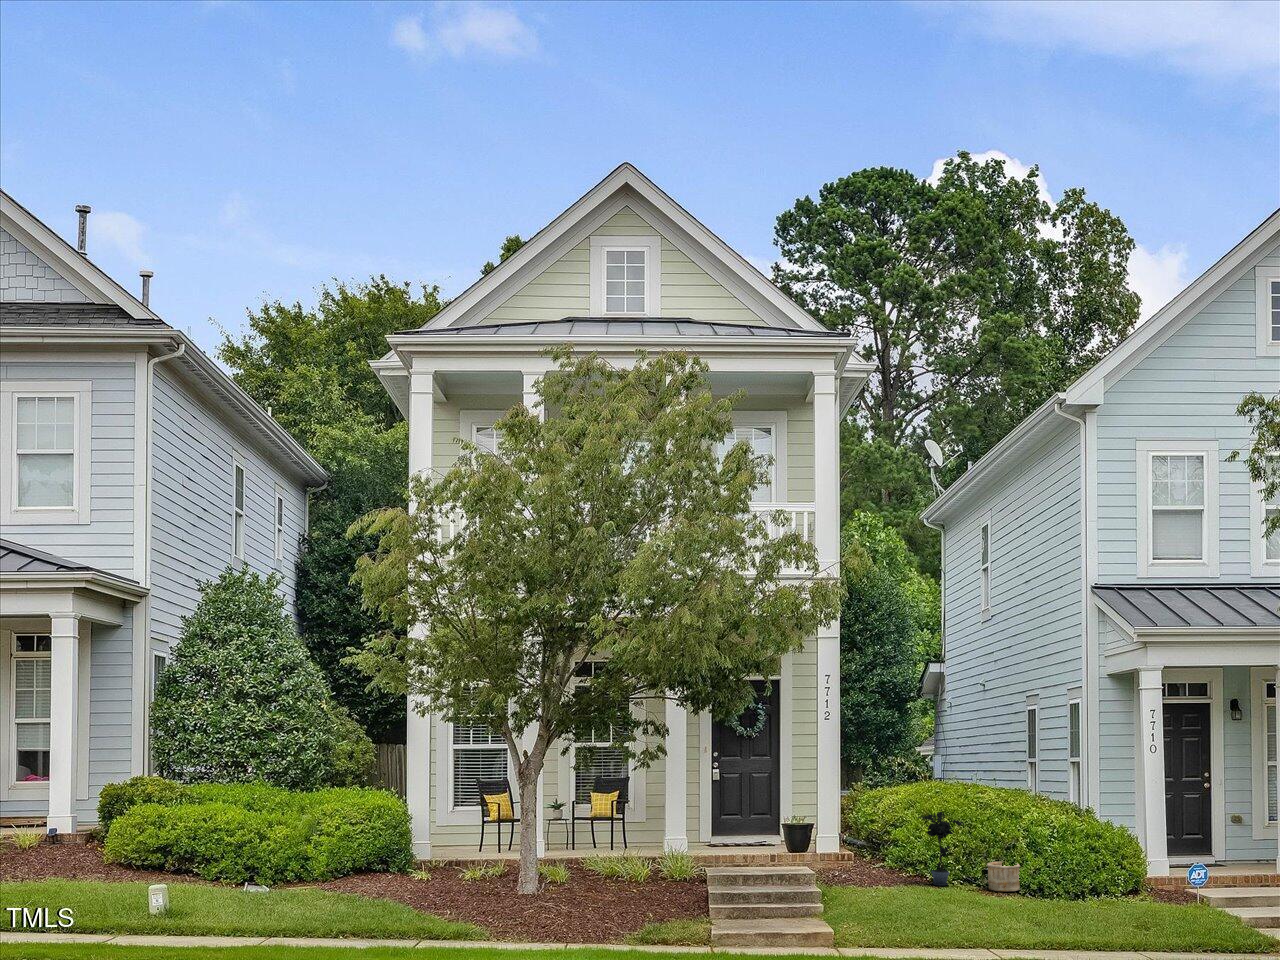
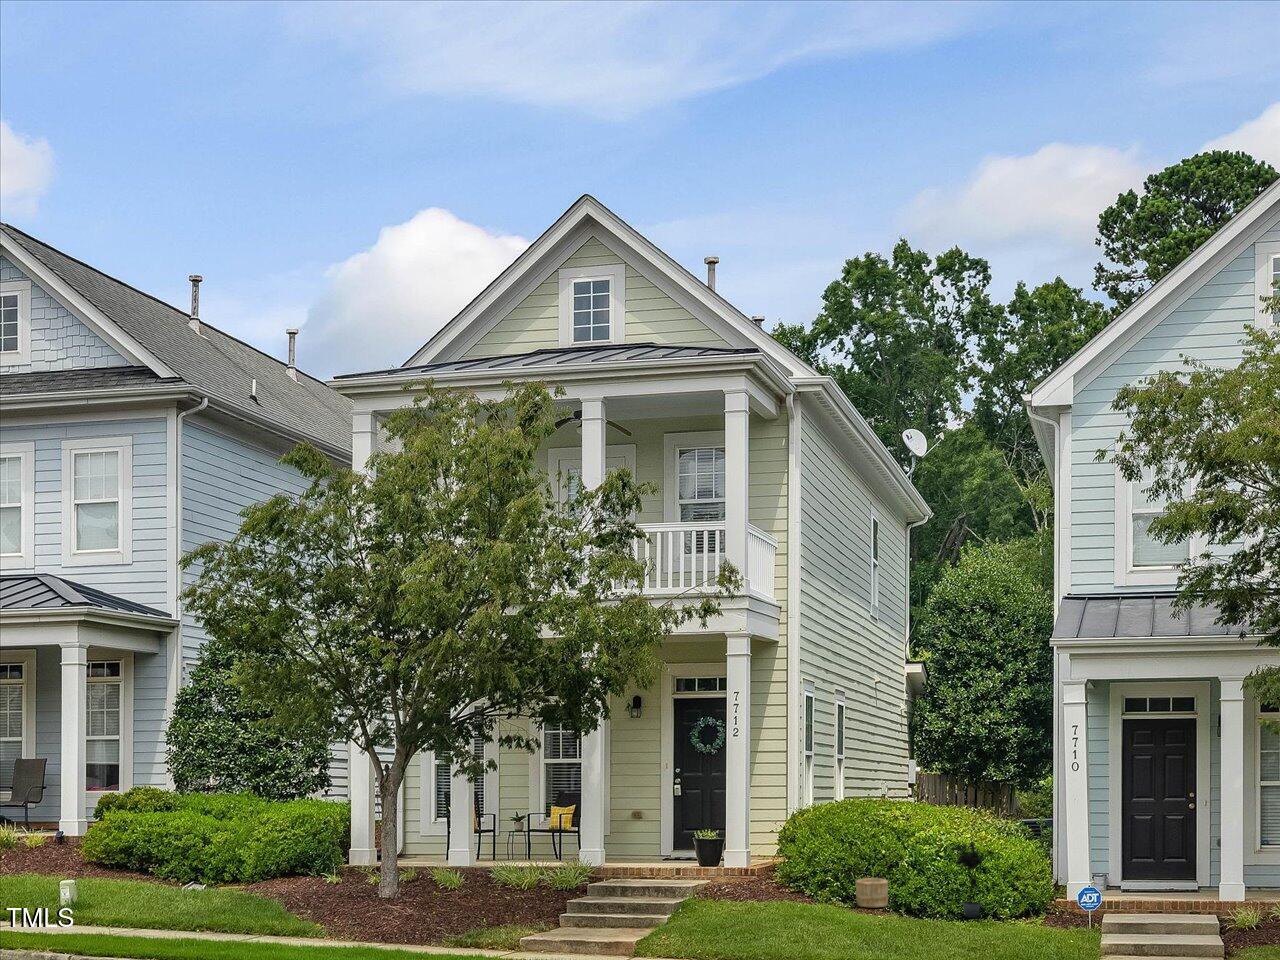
potted plant: present [917,810,964,886] -> present [946,842,996,918]

